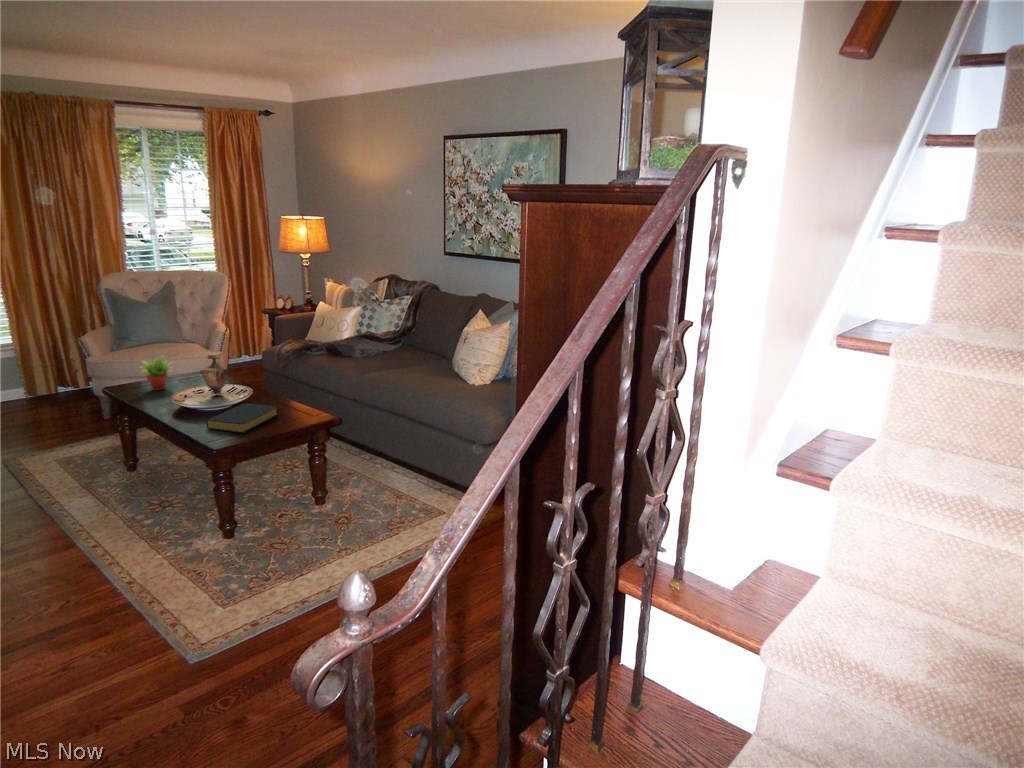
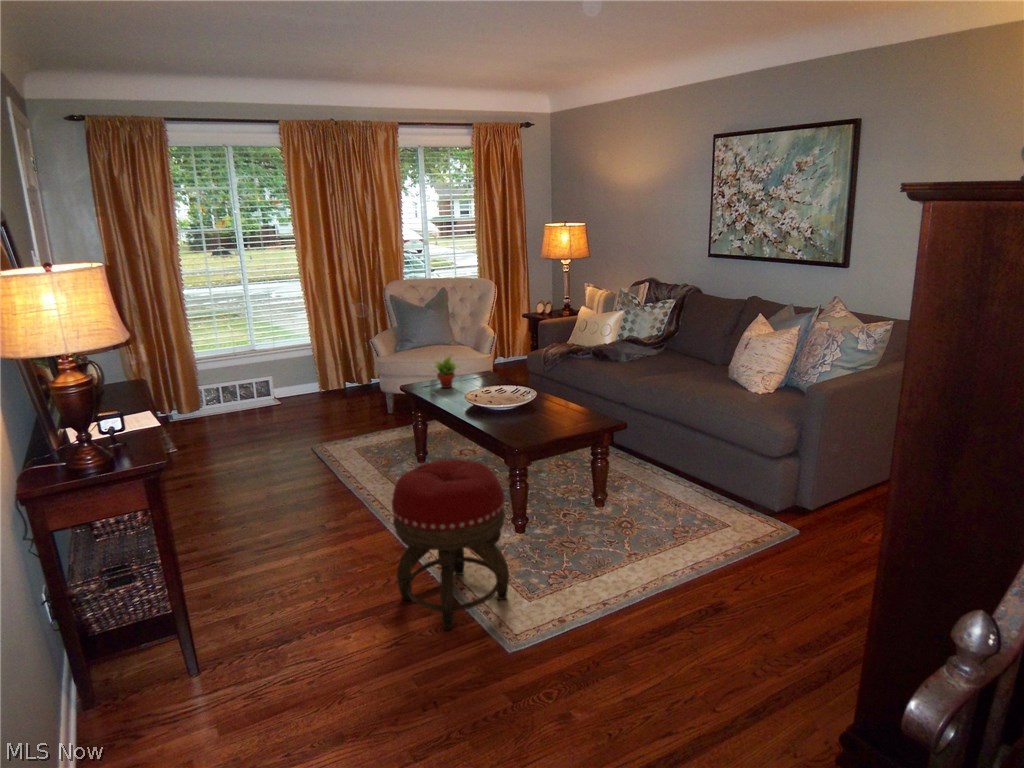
vase: present [201,355,229,394] -> none [486,355,513,394]
hardback book: present [206,403,278,433] -> none [501,403,563,432]
footstool: none [51,467,201,650] -> present [392,460,509,630]

